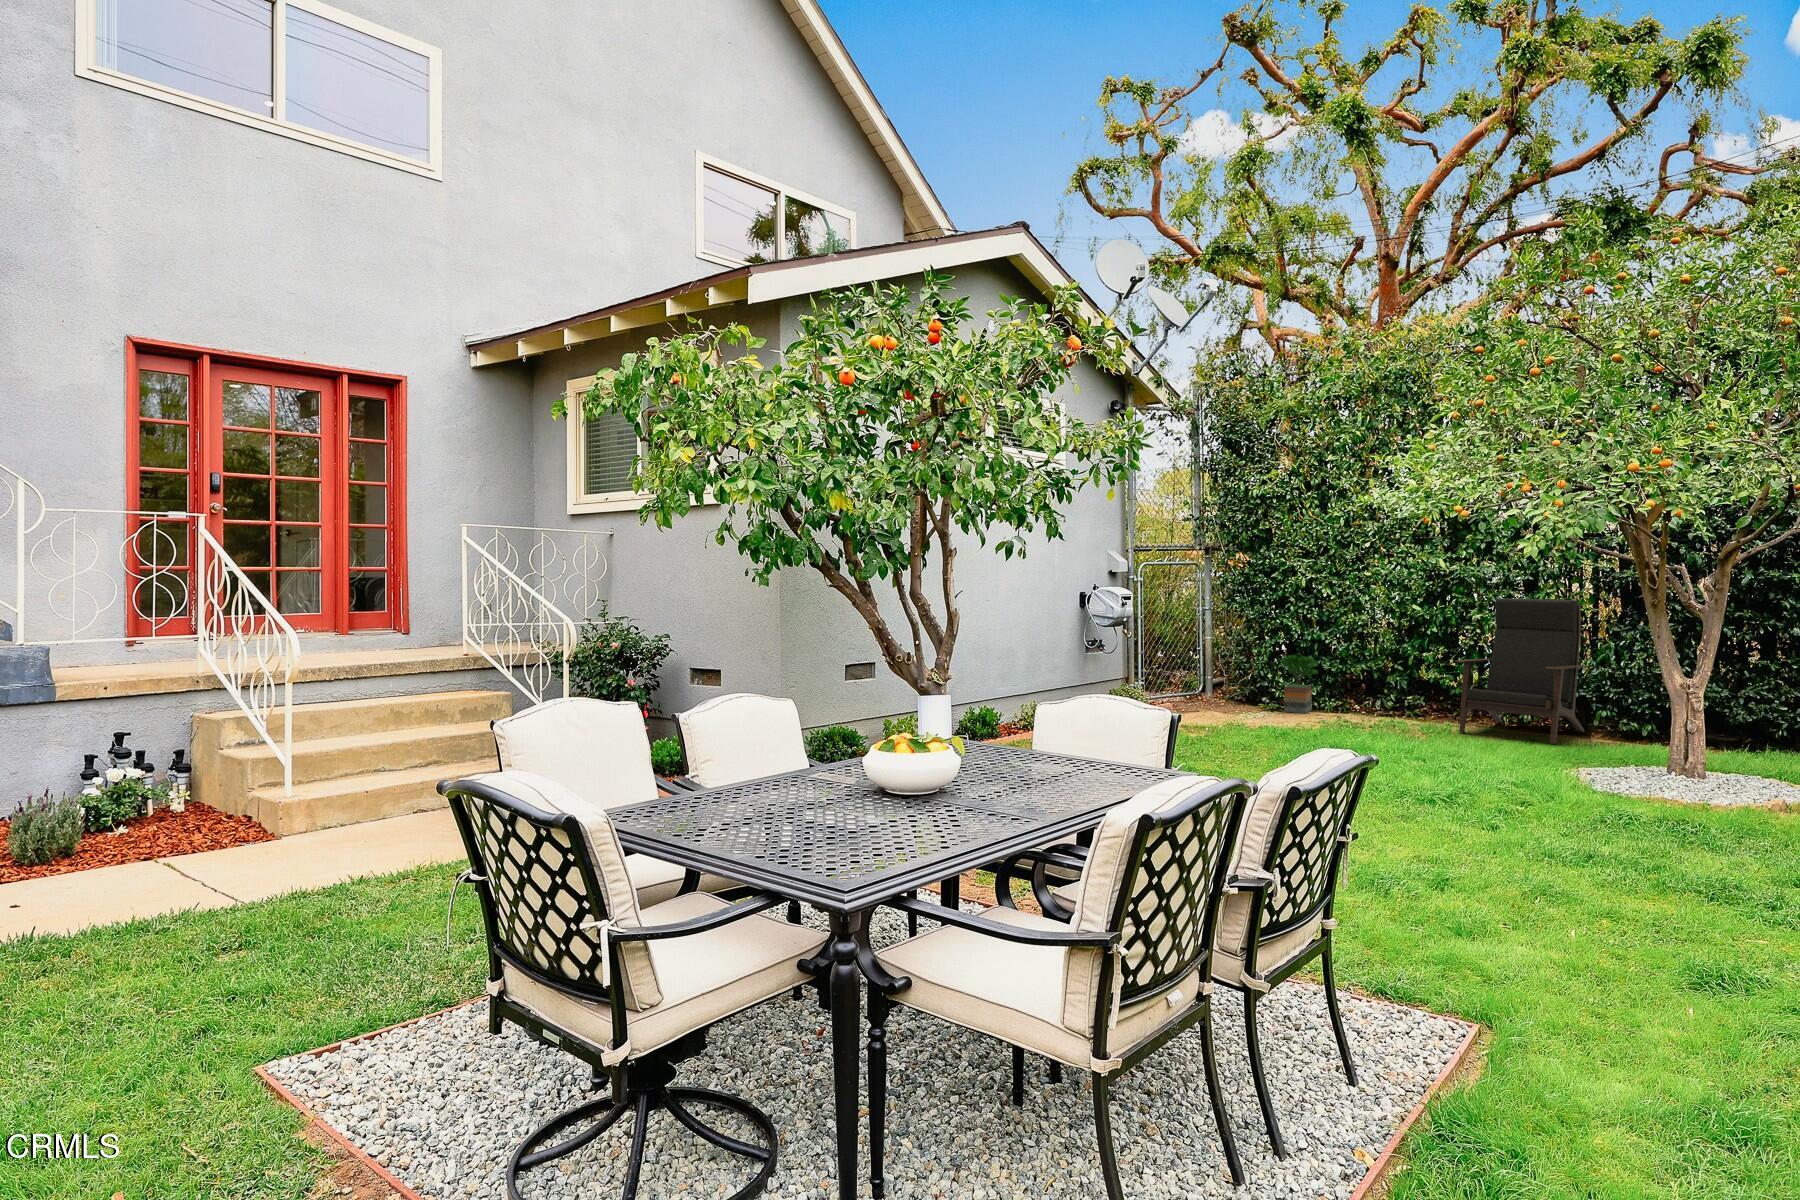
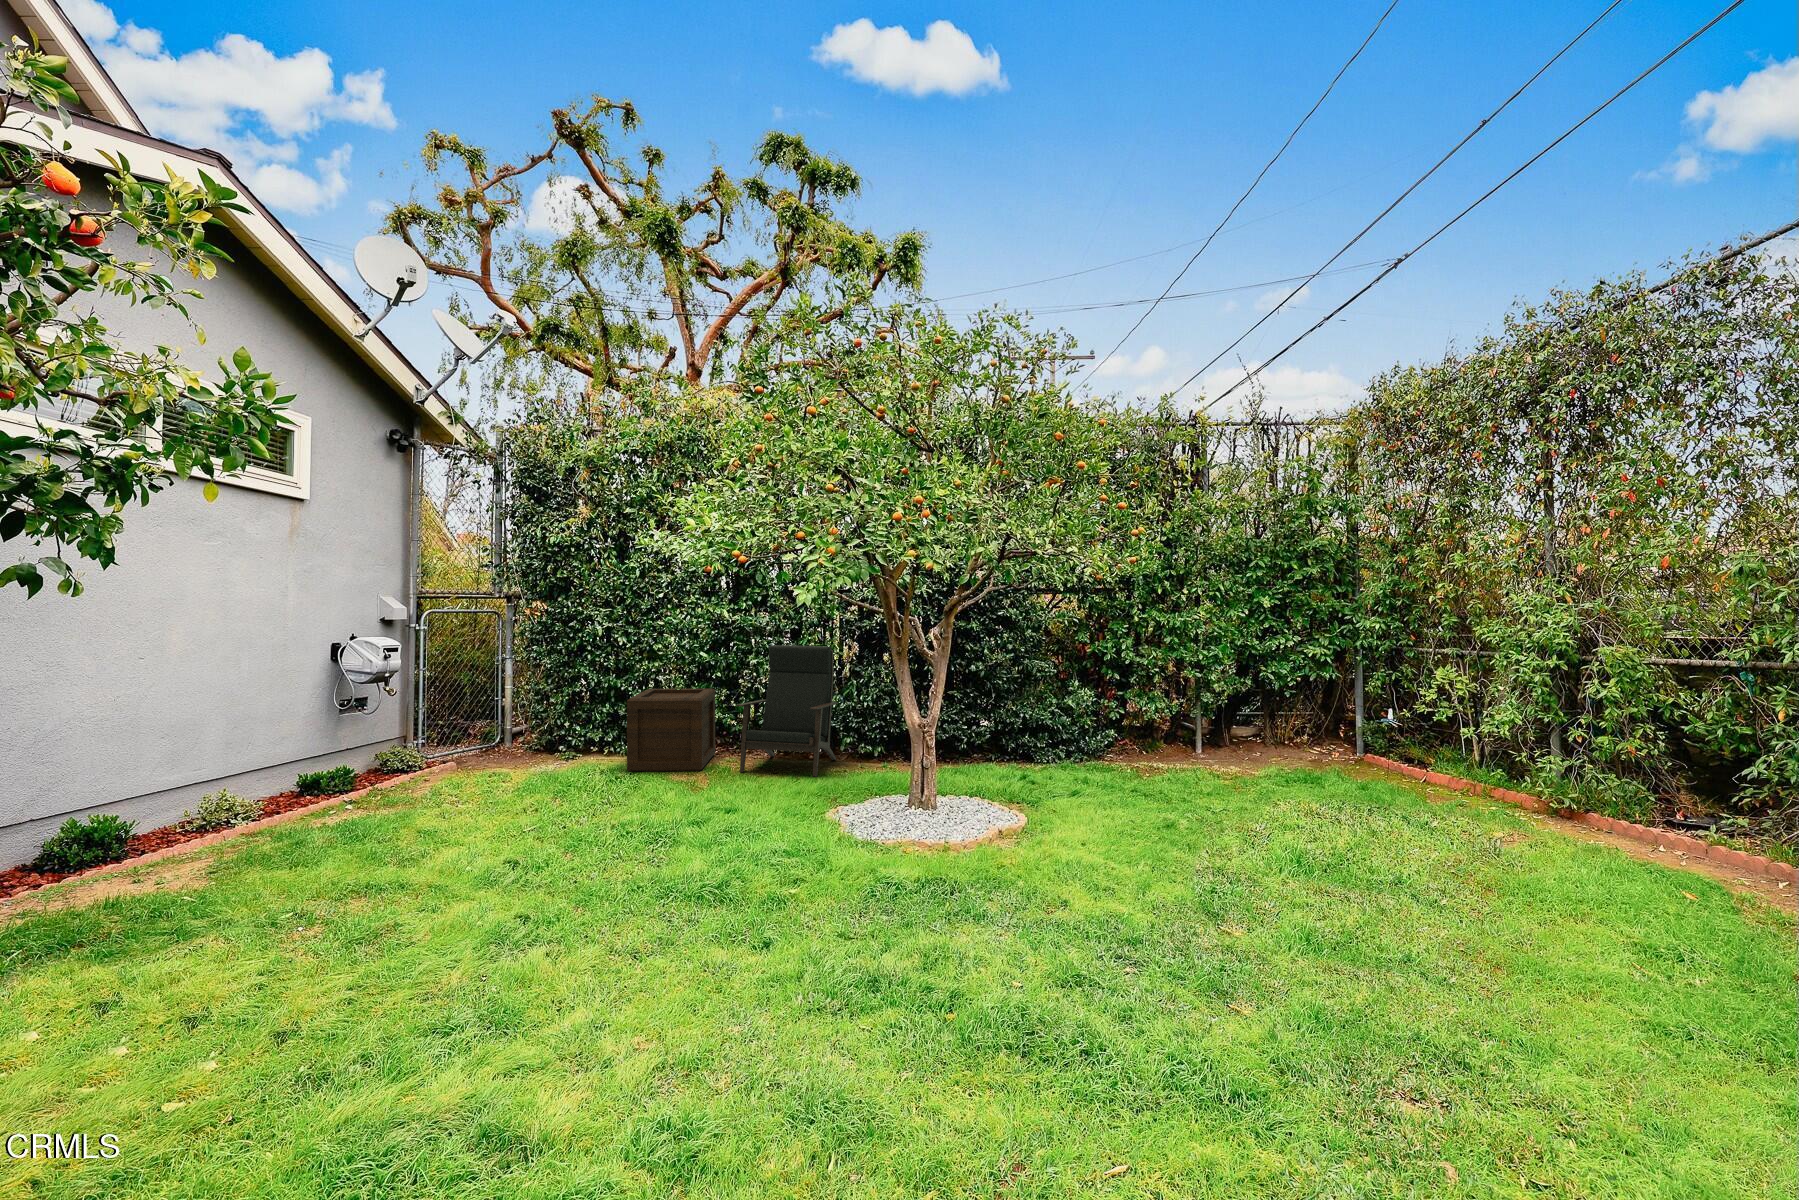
wooden crate: none [1334,643,1429,728] -> present [627,689,715,772]
potted tree: present [1281,655,1318,713] -> none [575,703,615,764]

